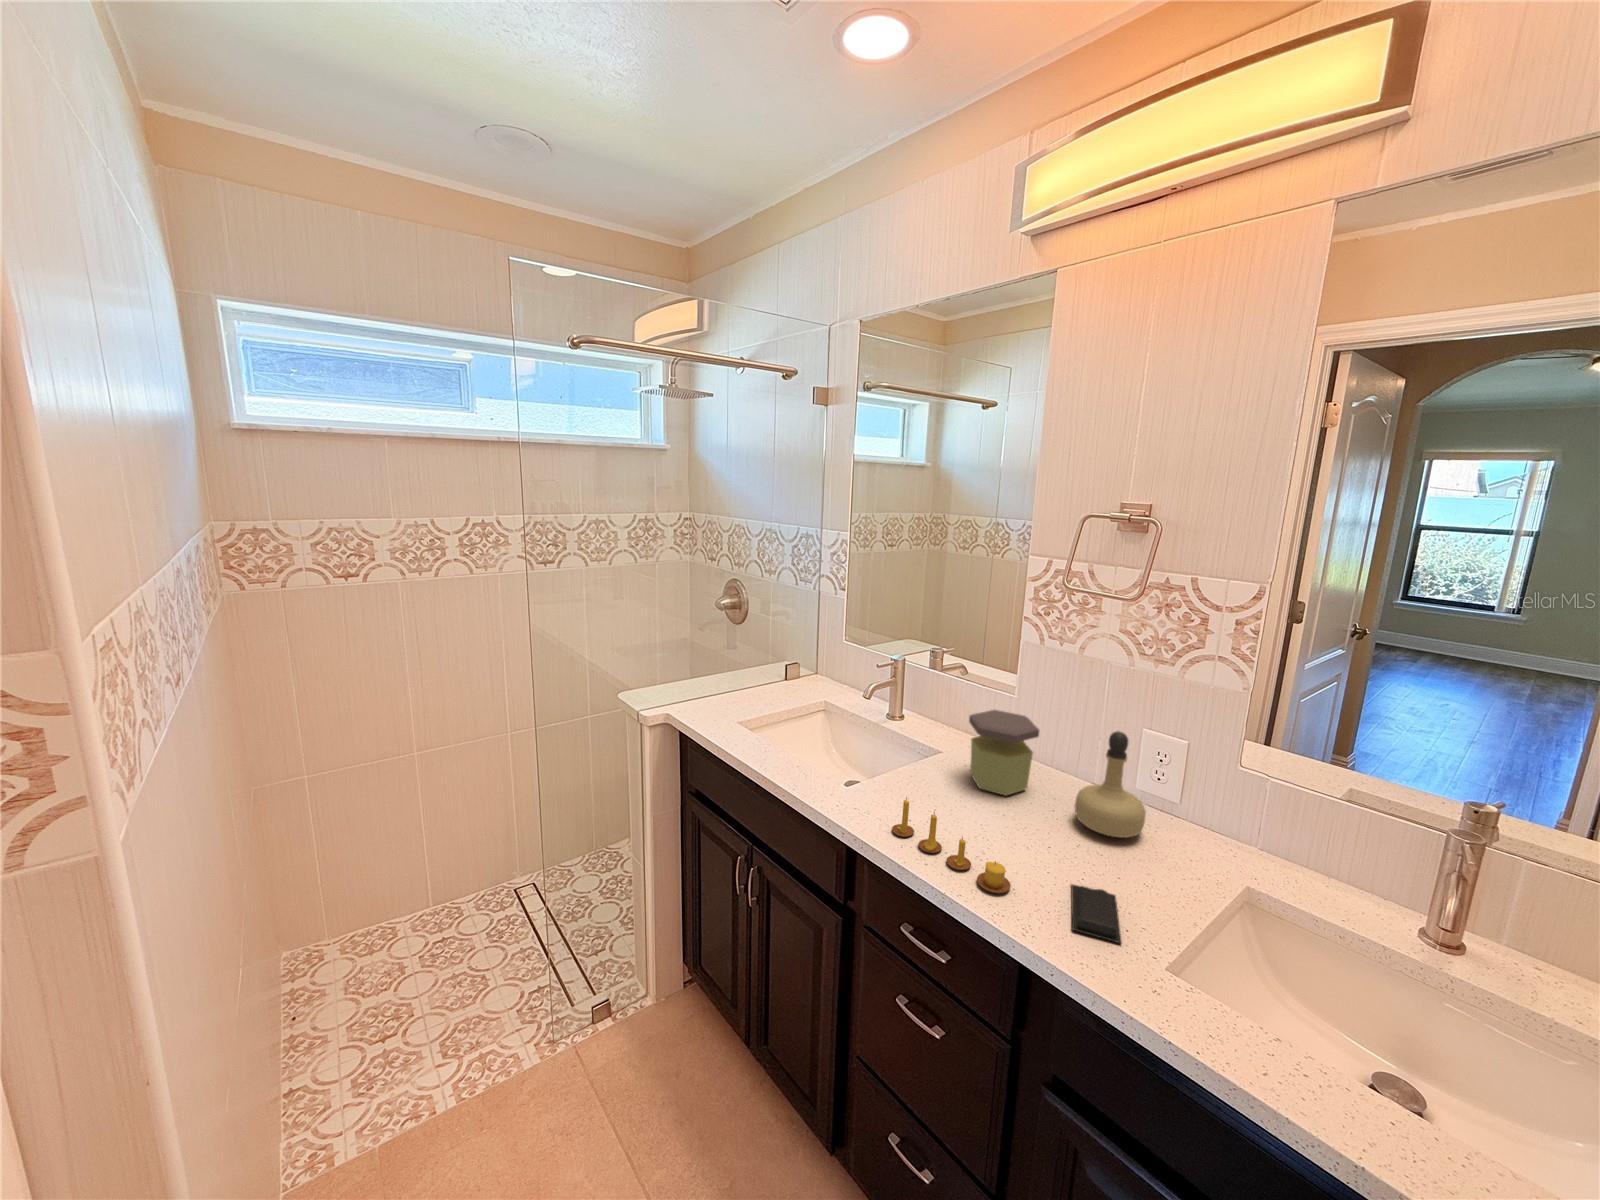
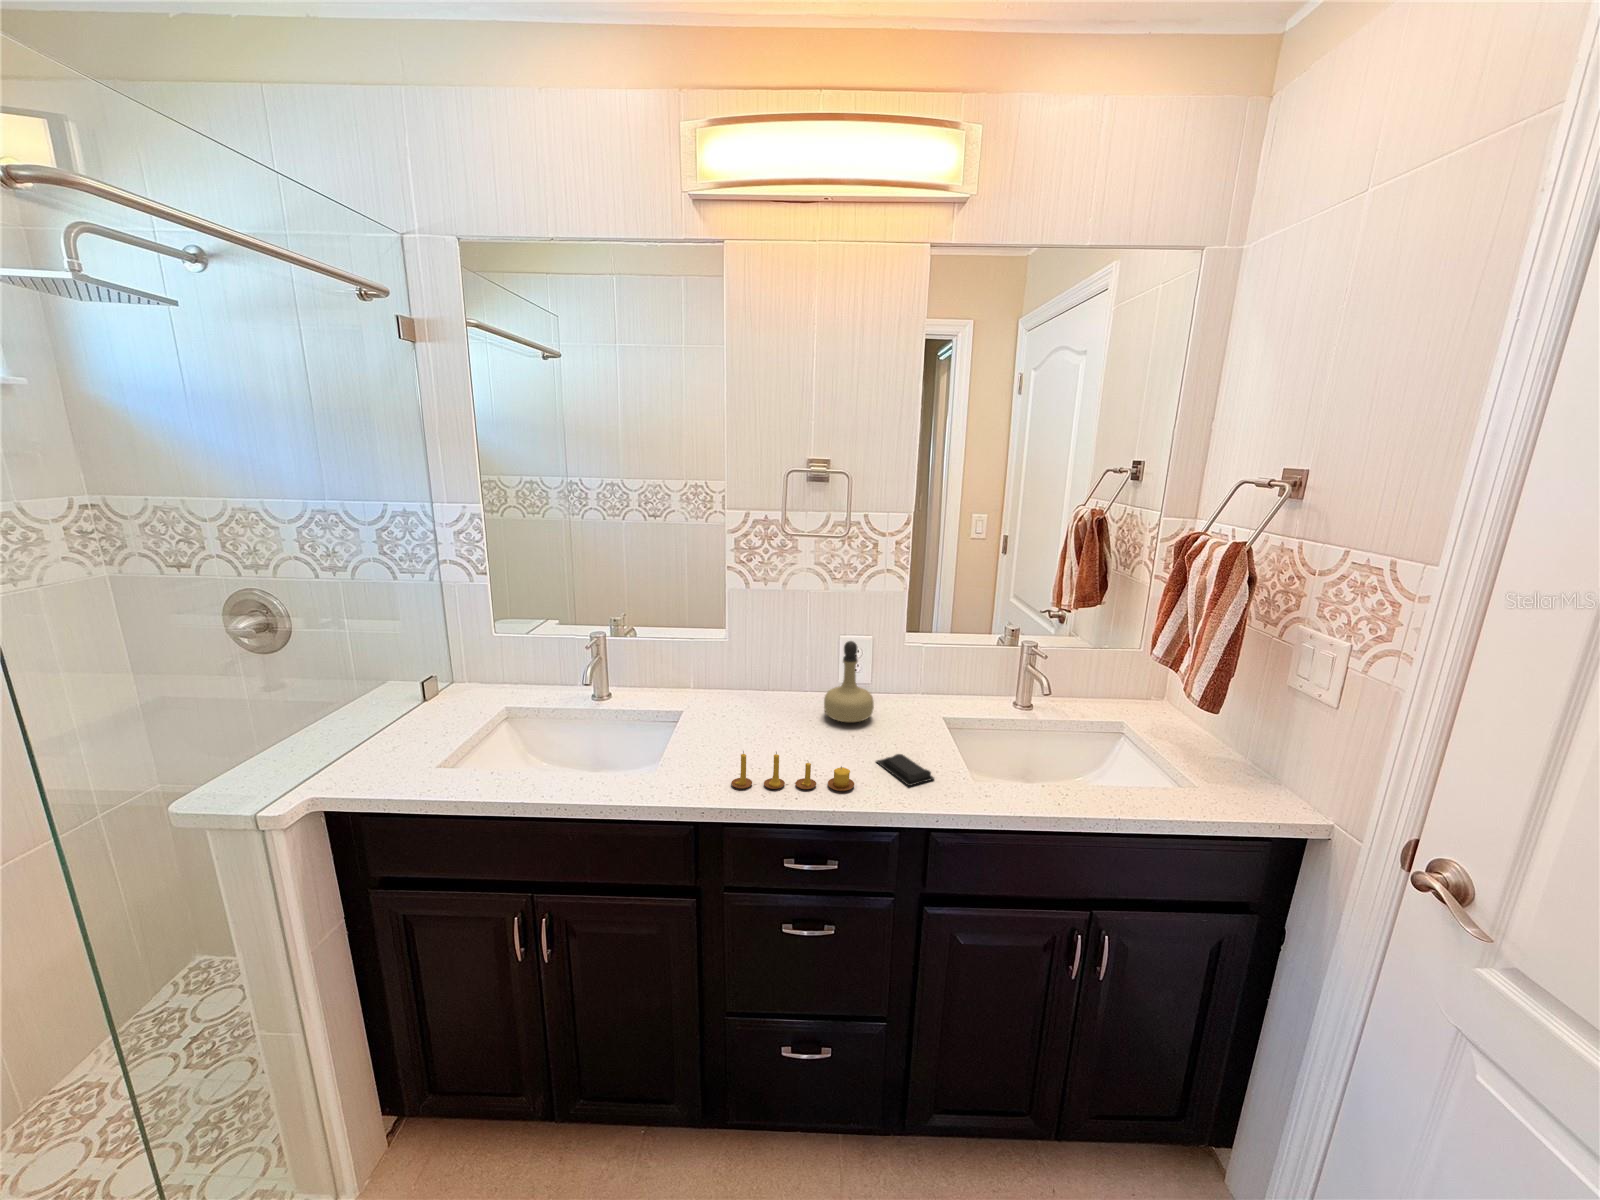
jar: present [969,710,1039,795] -> none [723,653,783,728]

